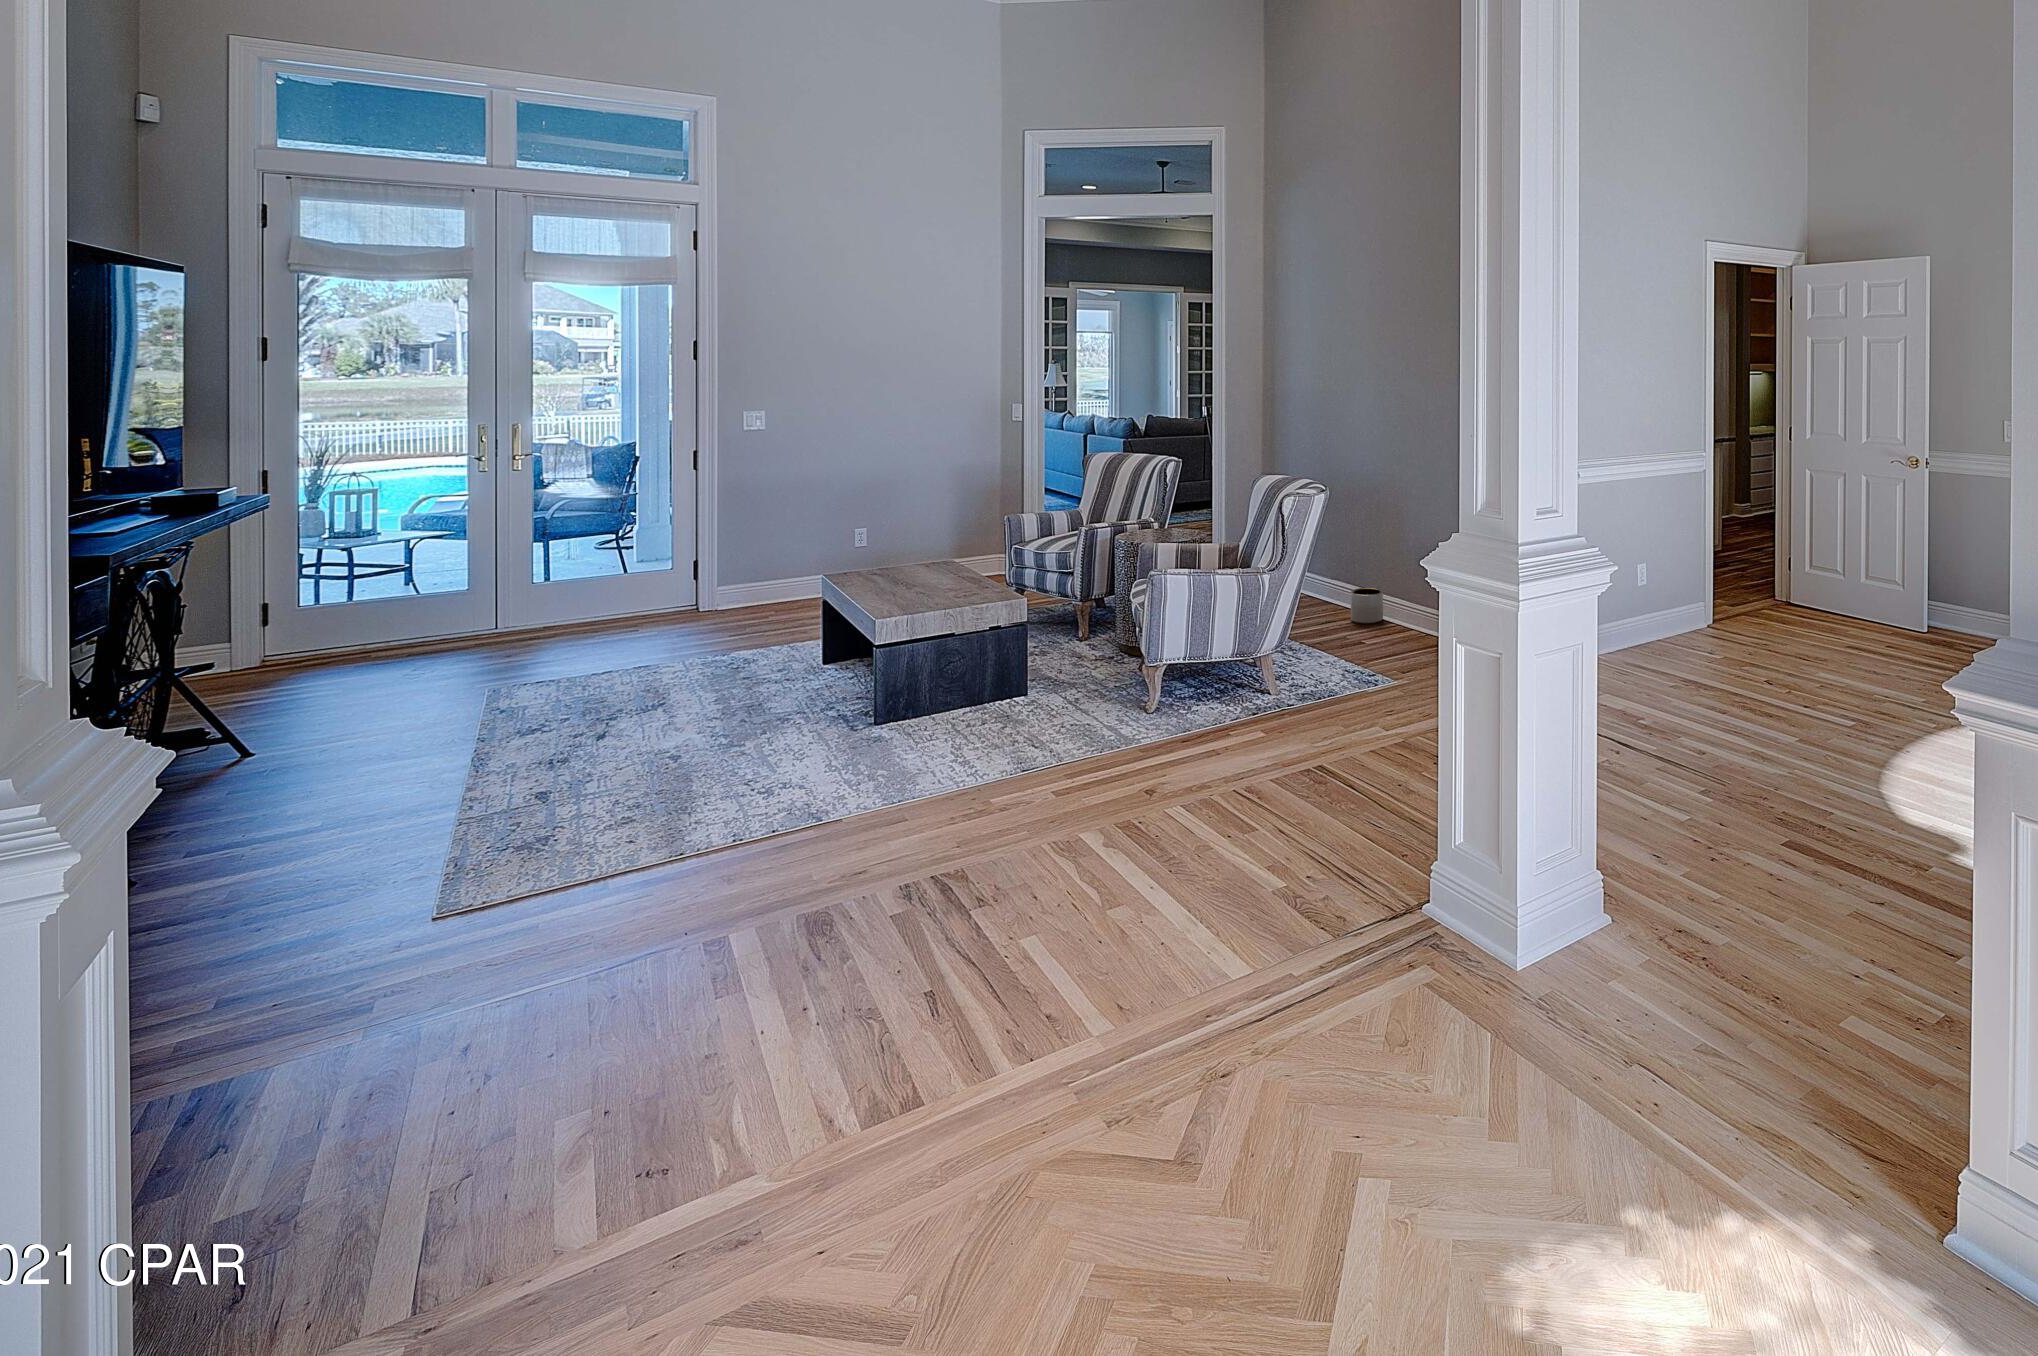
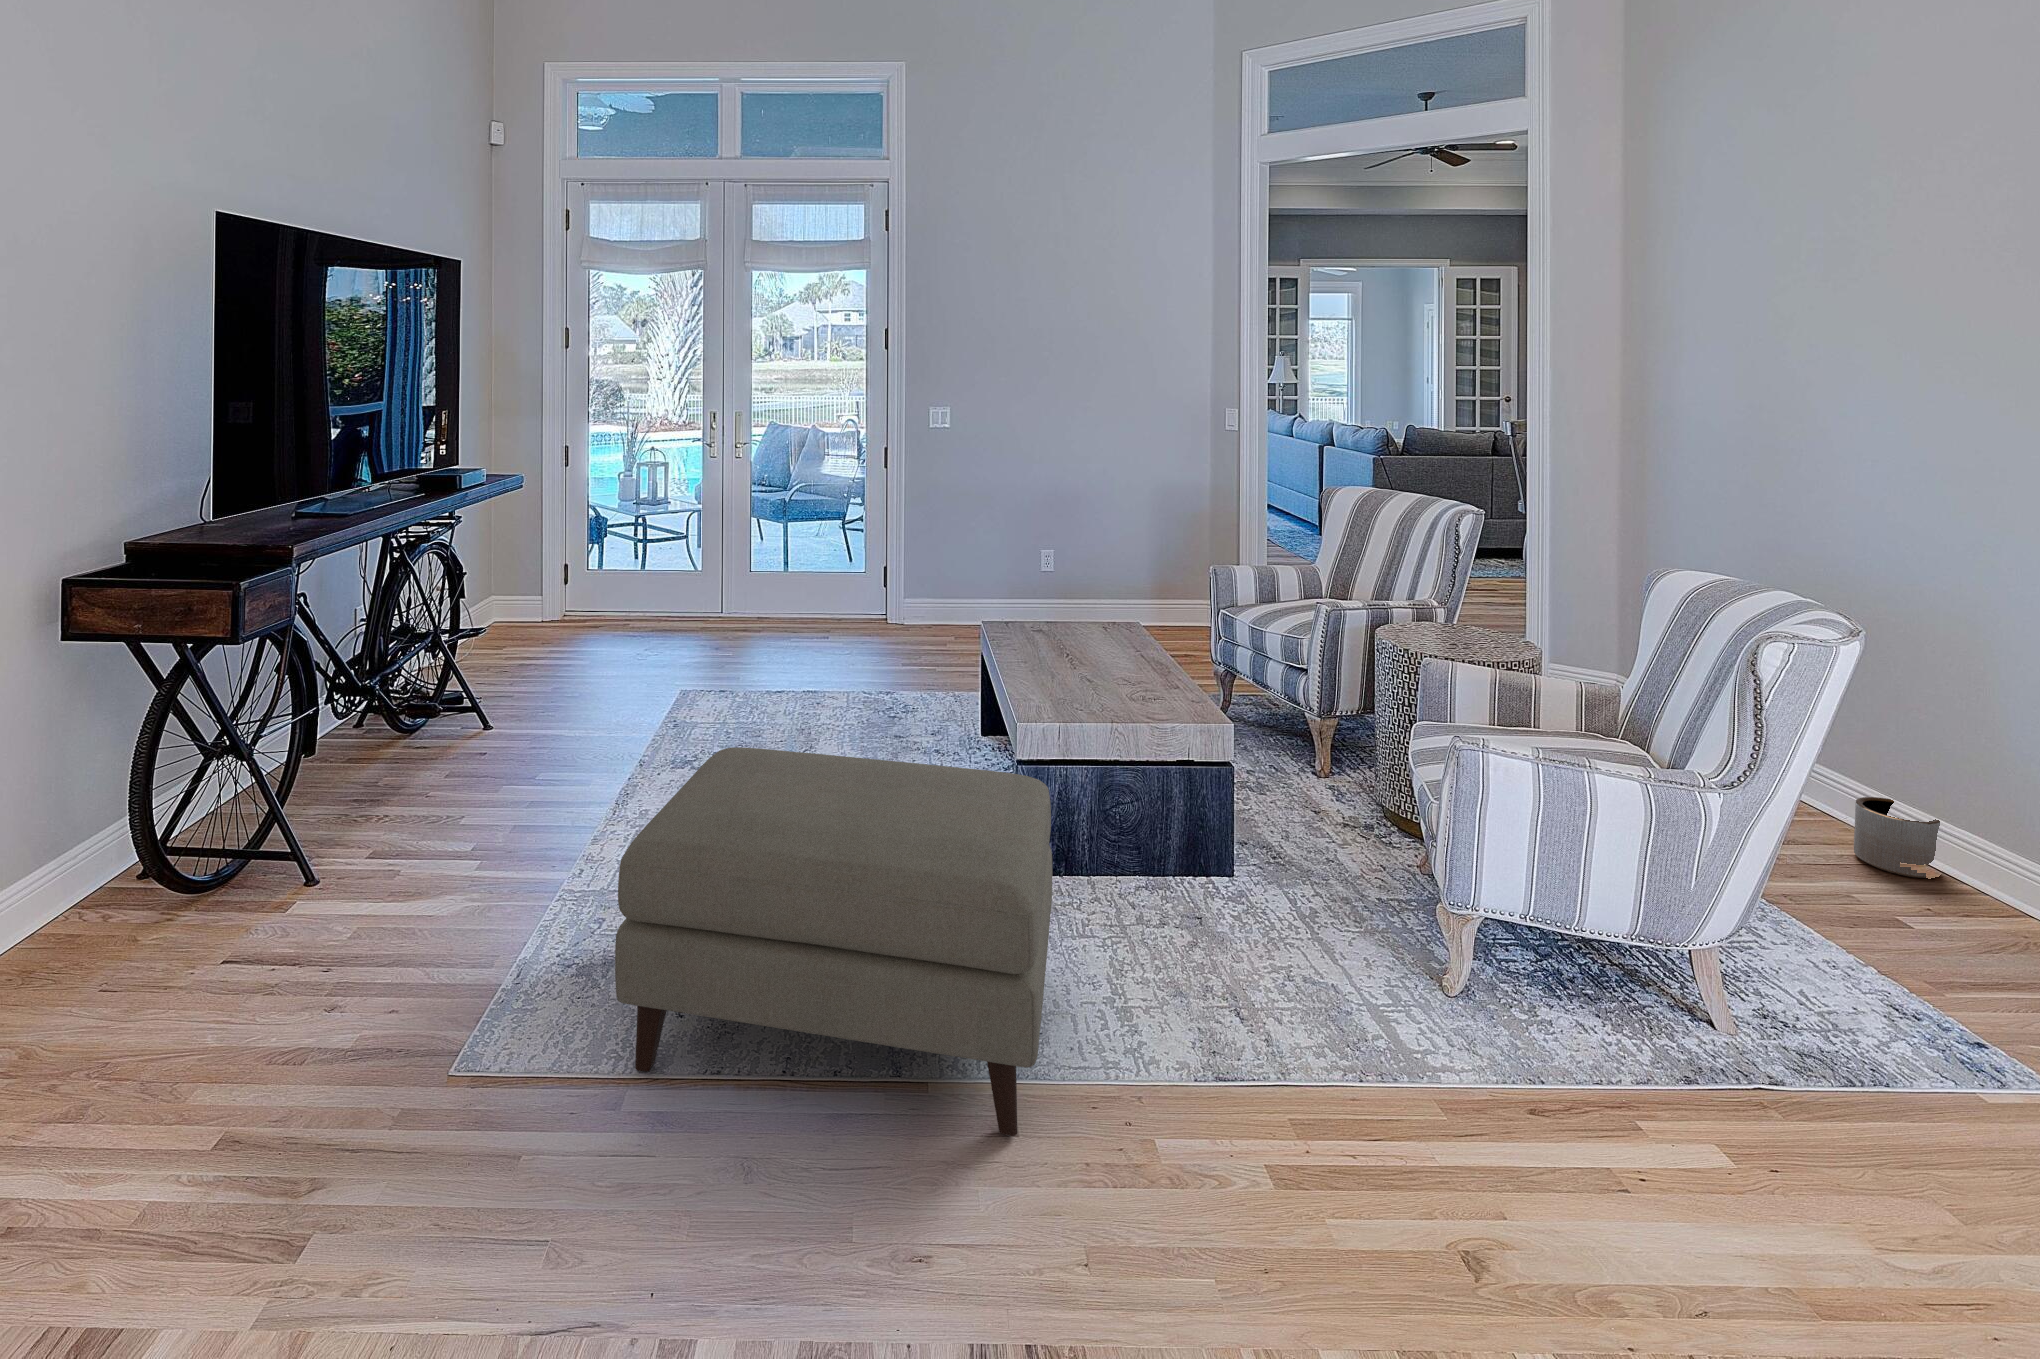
ottoman: none [571,638,912,887] -> present [615,747,1052,1136]

